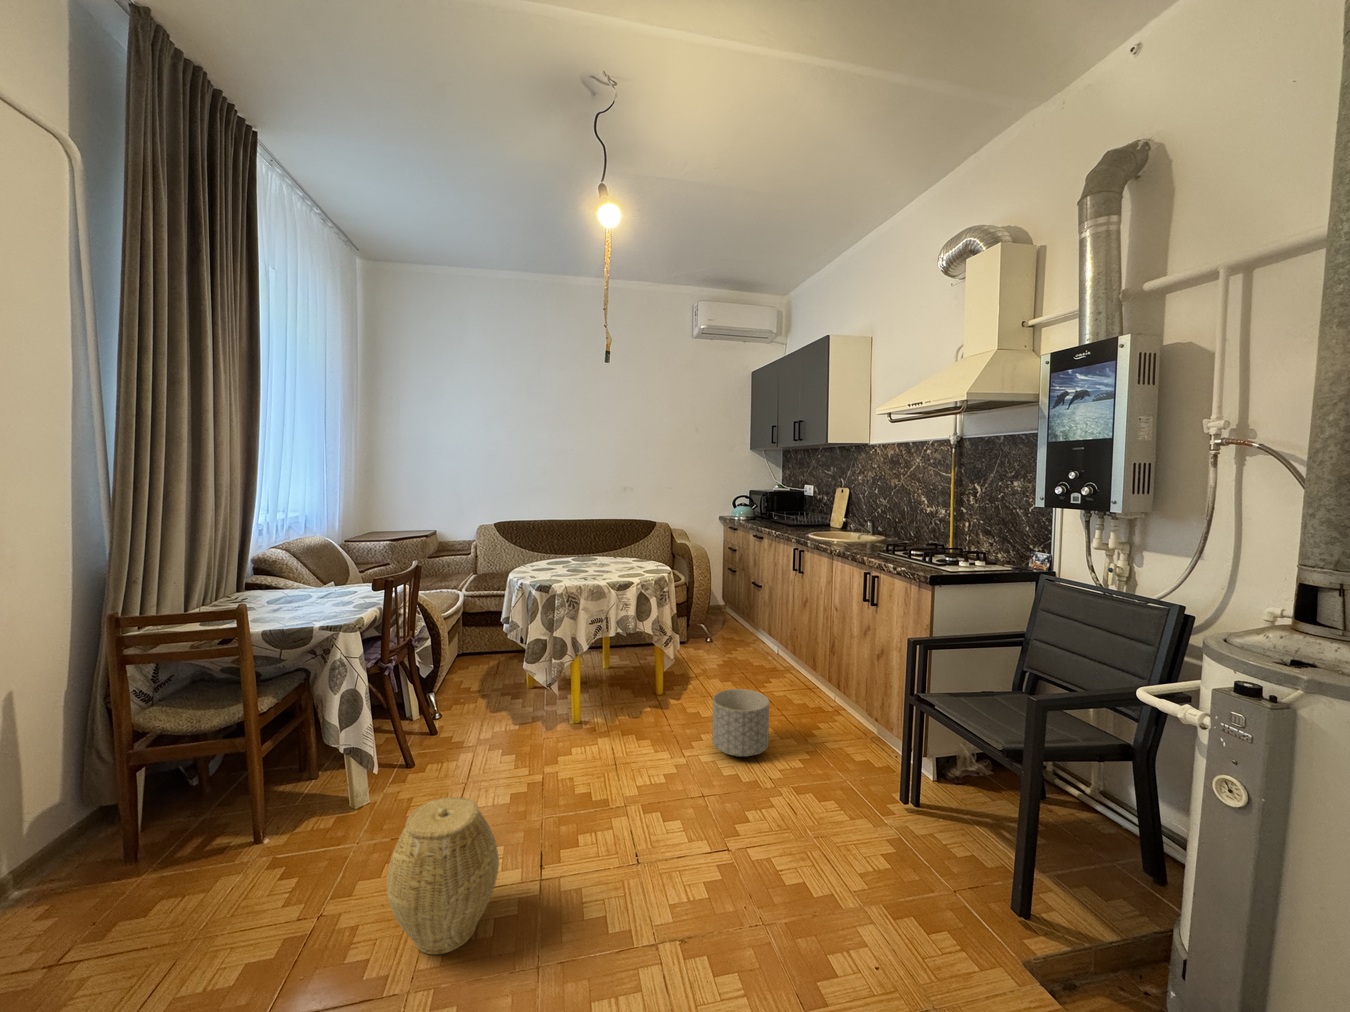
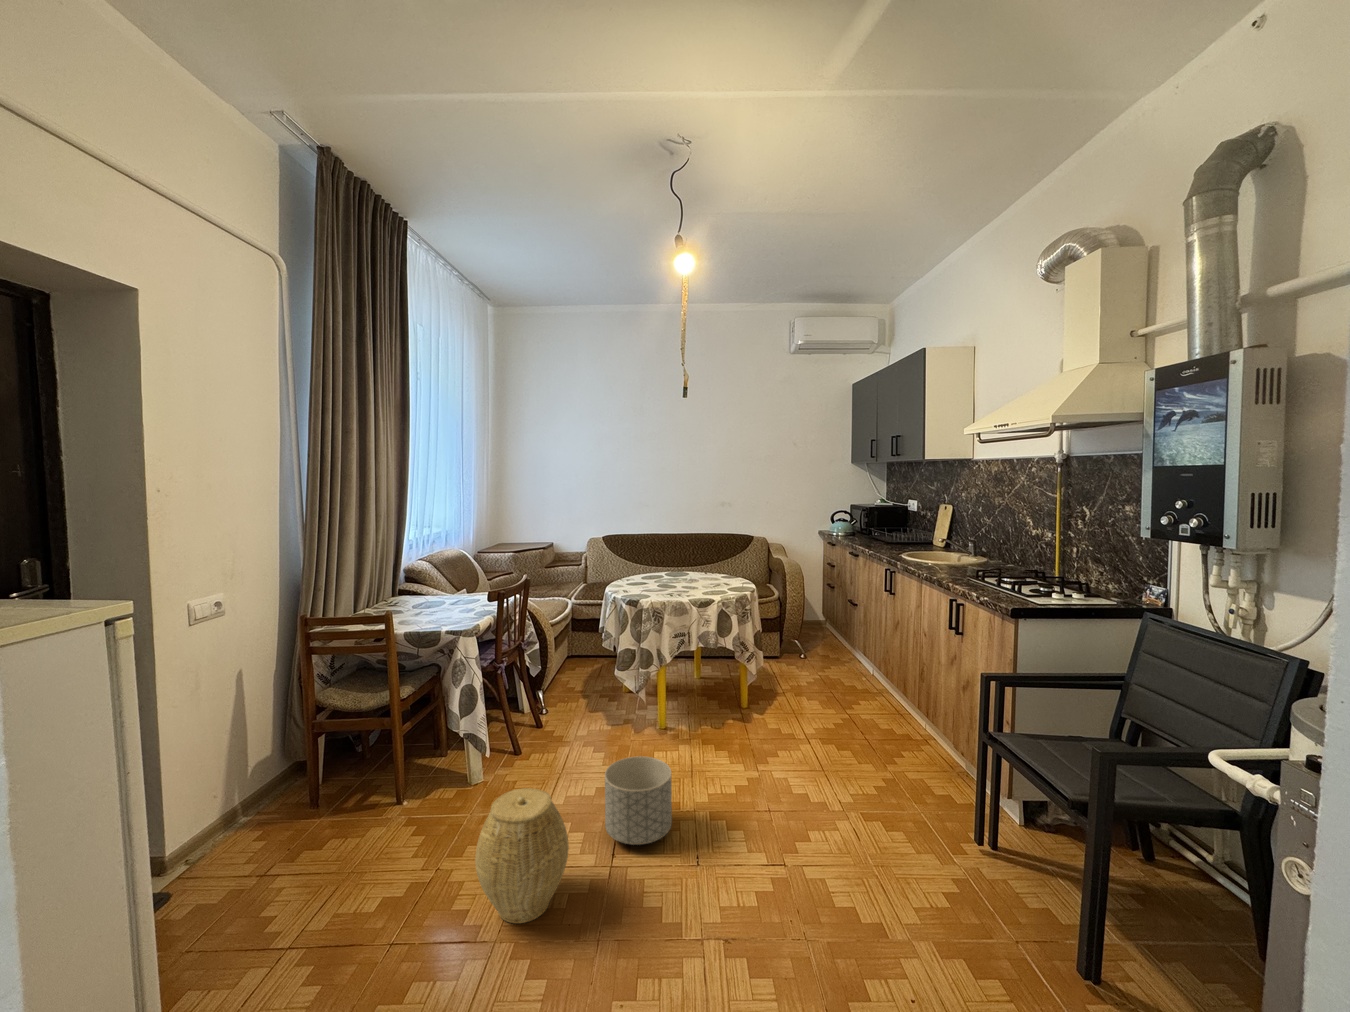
planter: present [712,689,769,757] -> present [605,756,672,845]

